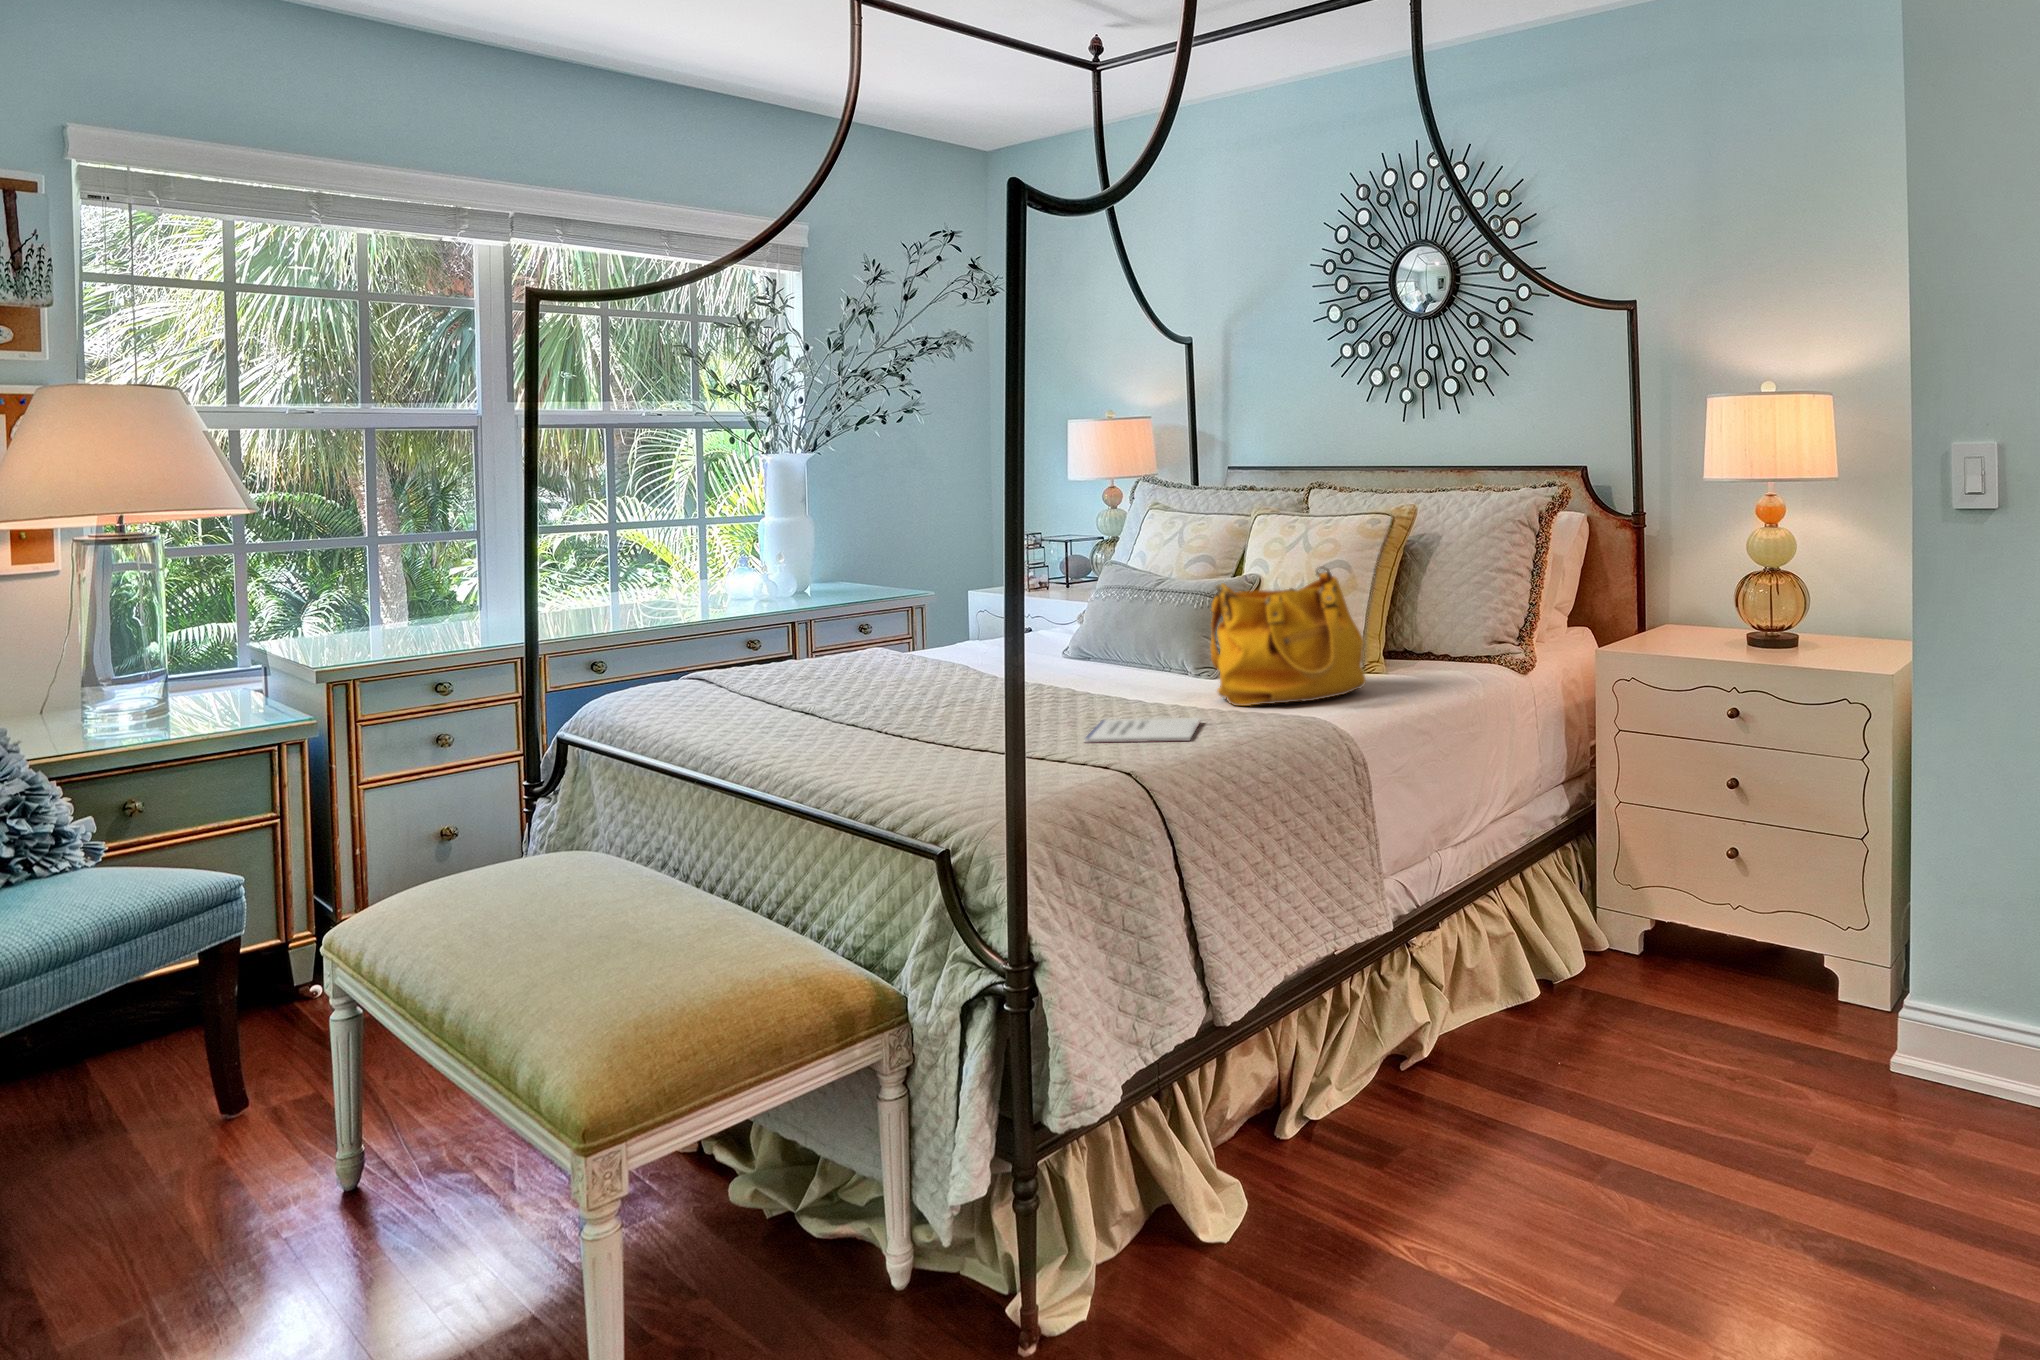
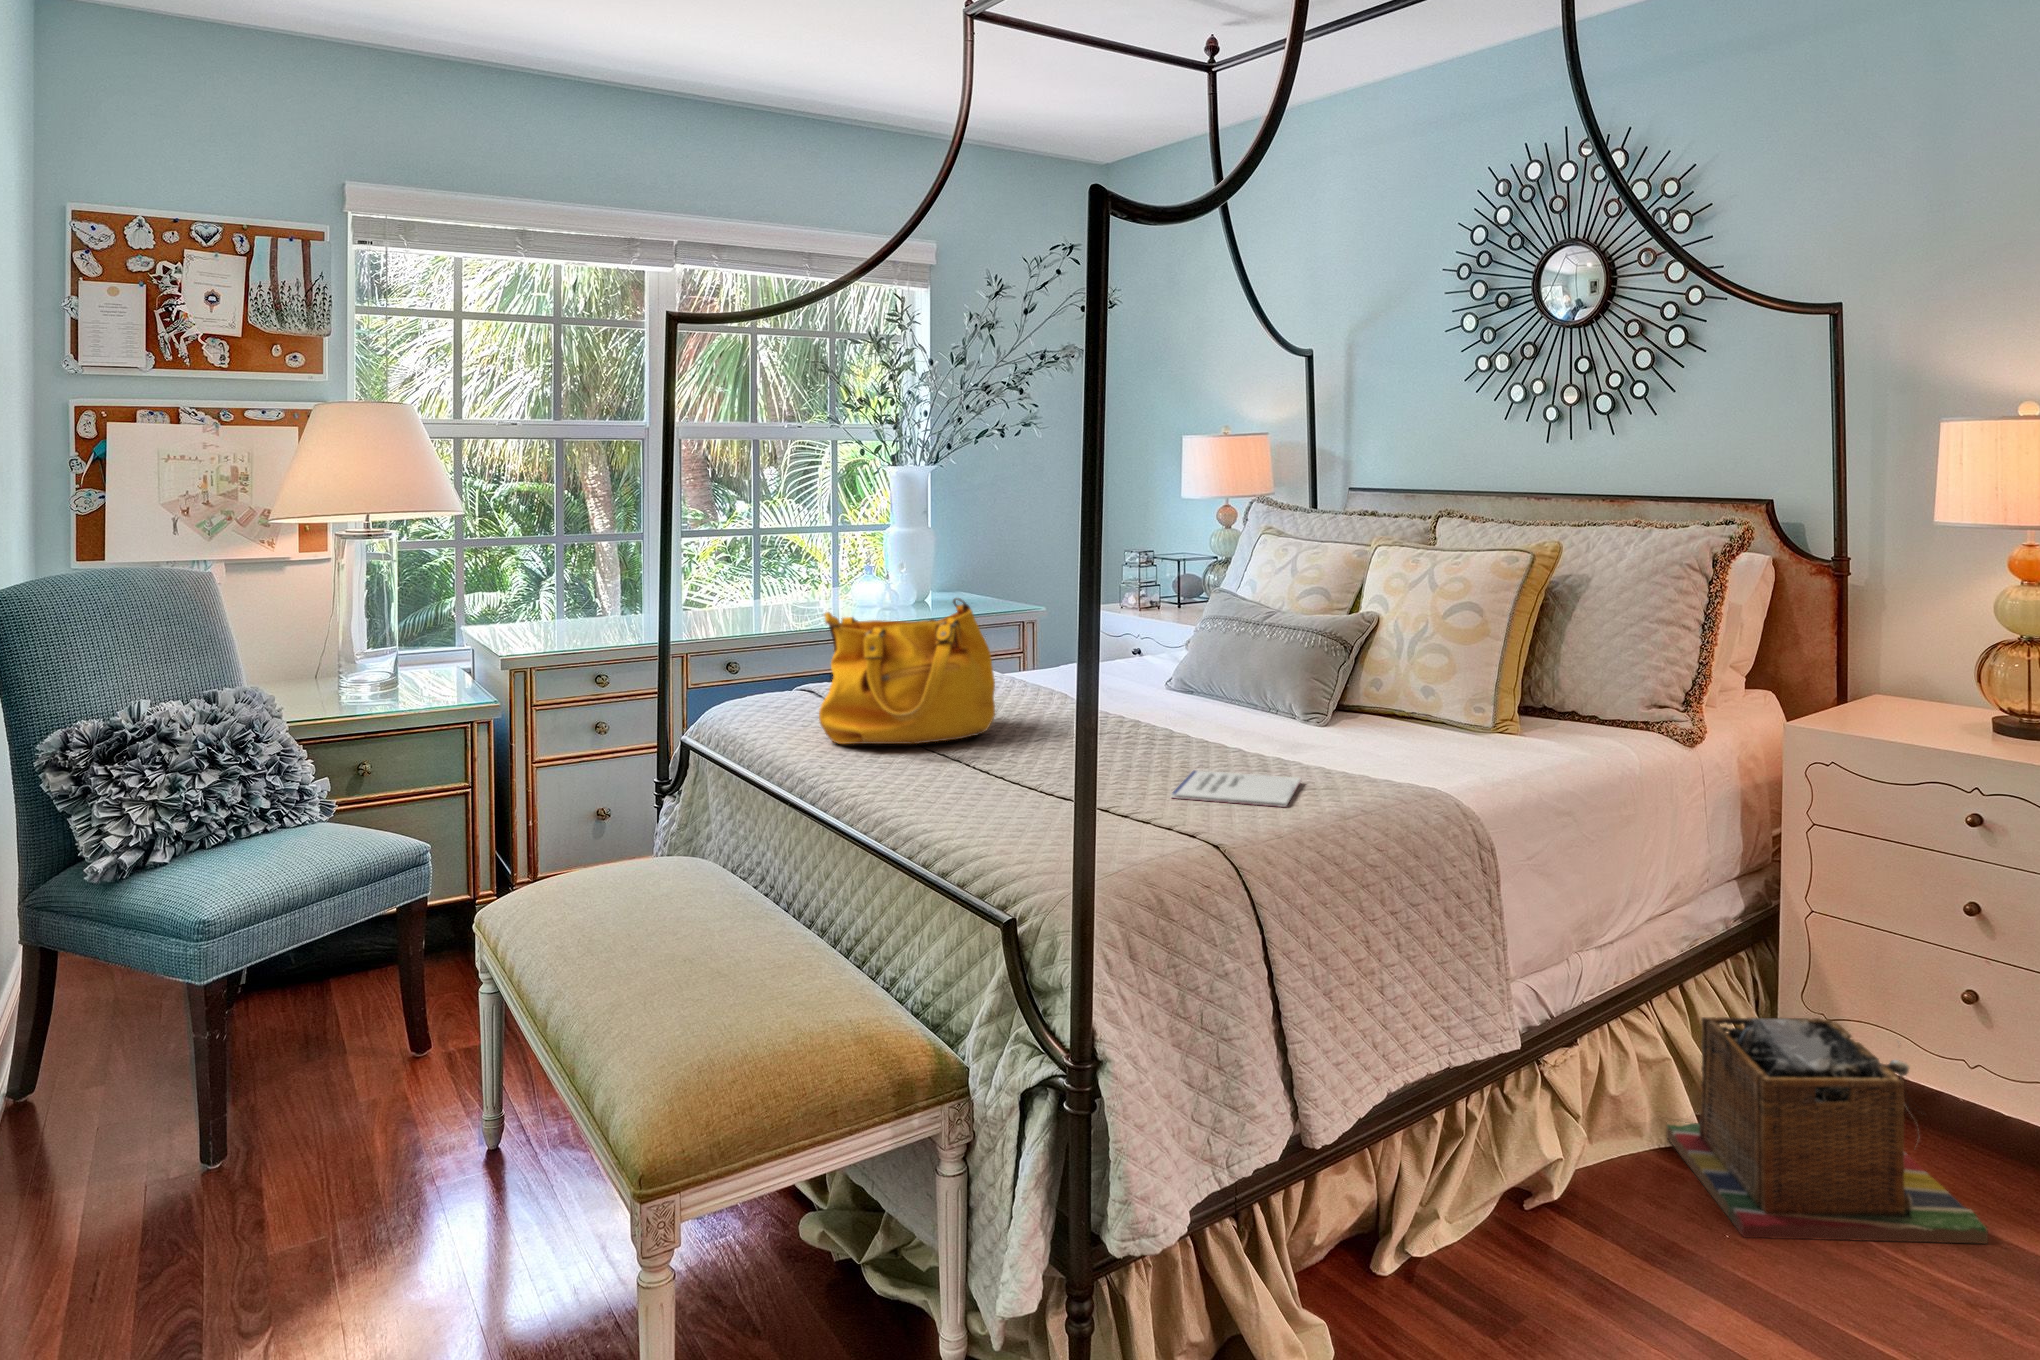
handbag: present [1211,566,1366,706] -> present [819,598,995,744]
laundry basket: none [1511,885,1744,1064] -> present [1666,1017,1988,1244]

